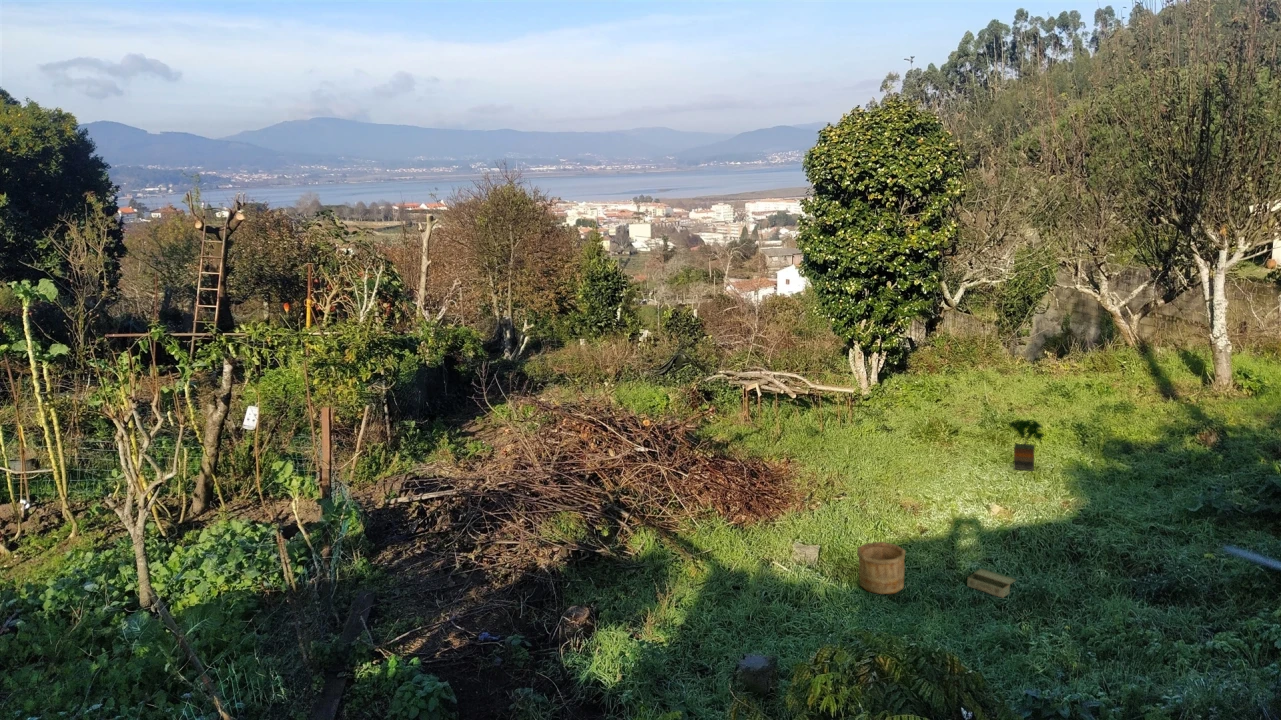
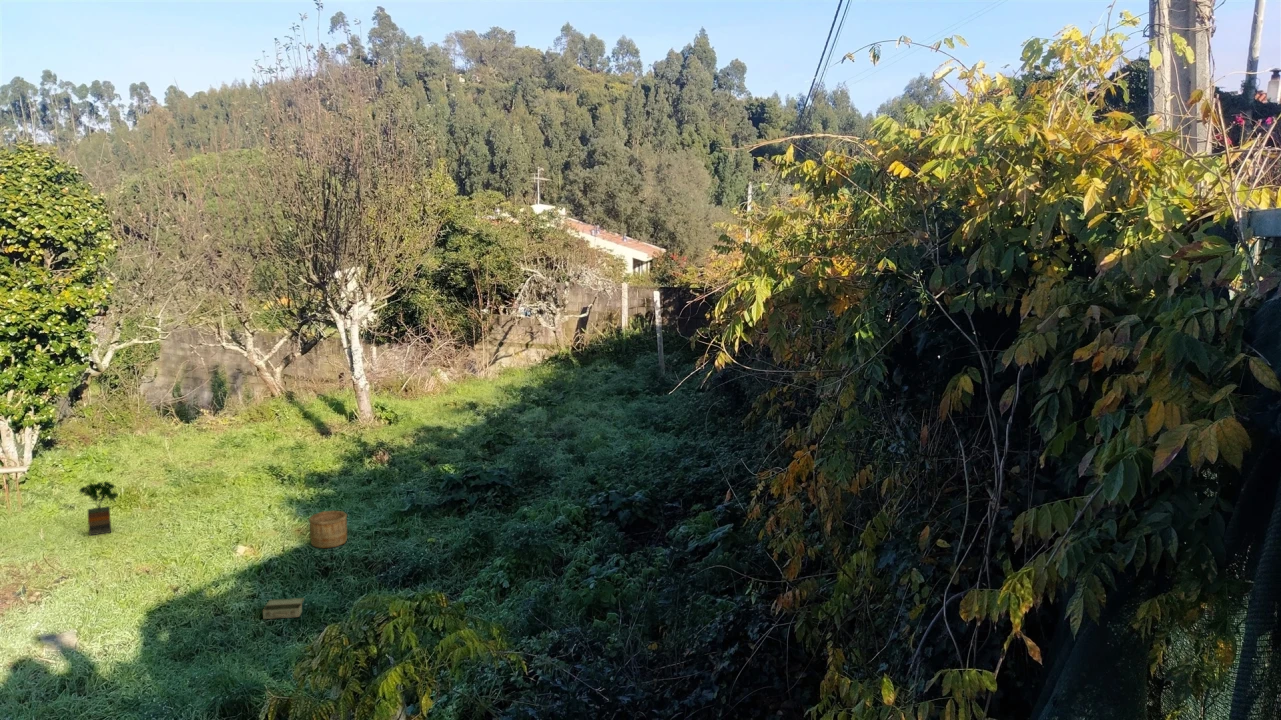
potted tree: present [1009,420,1044,471] -> present [79,482,118,535]
wooden bucket: present [857,542,905,594] -> present [309,511,347,548]

